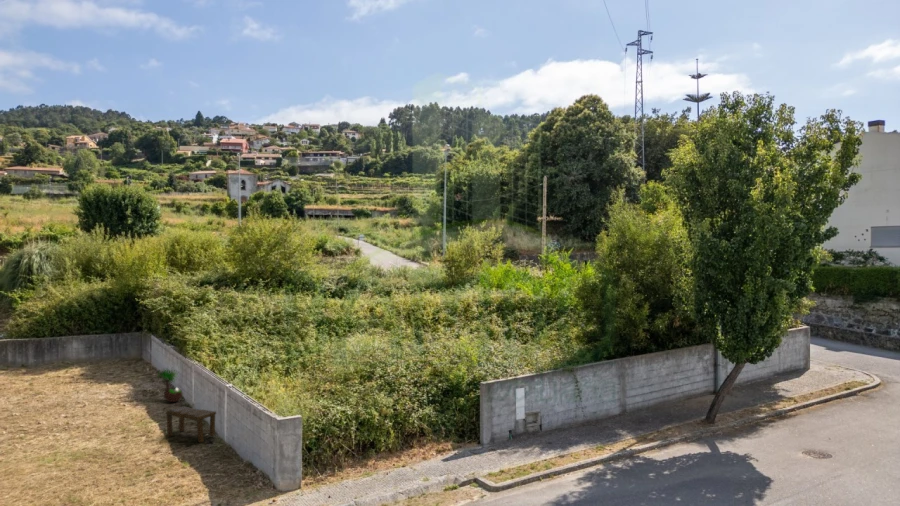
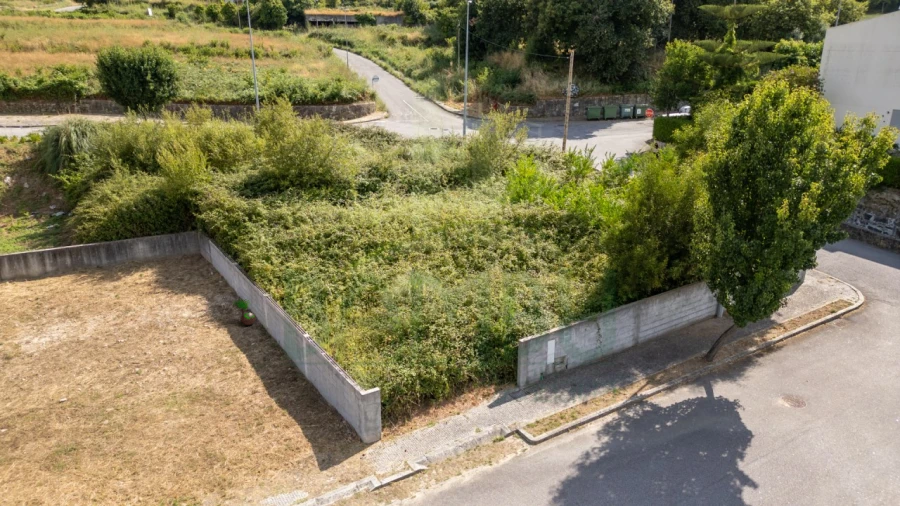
bench: present [166,406,216,442] -> none [255,347,297,382]

